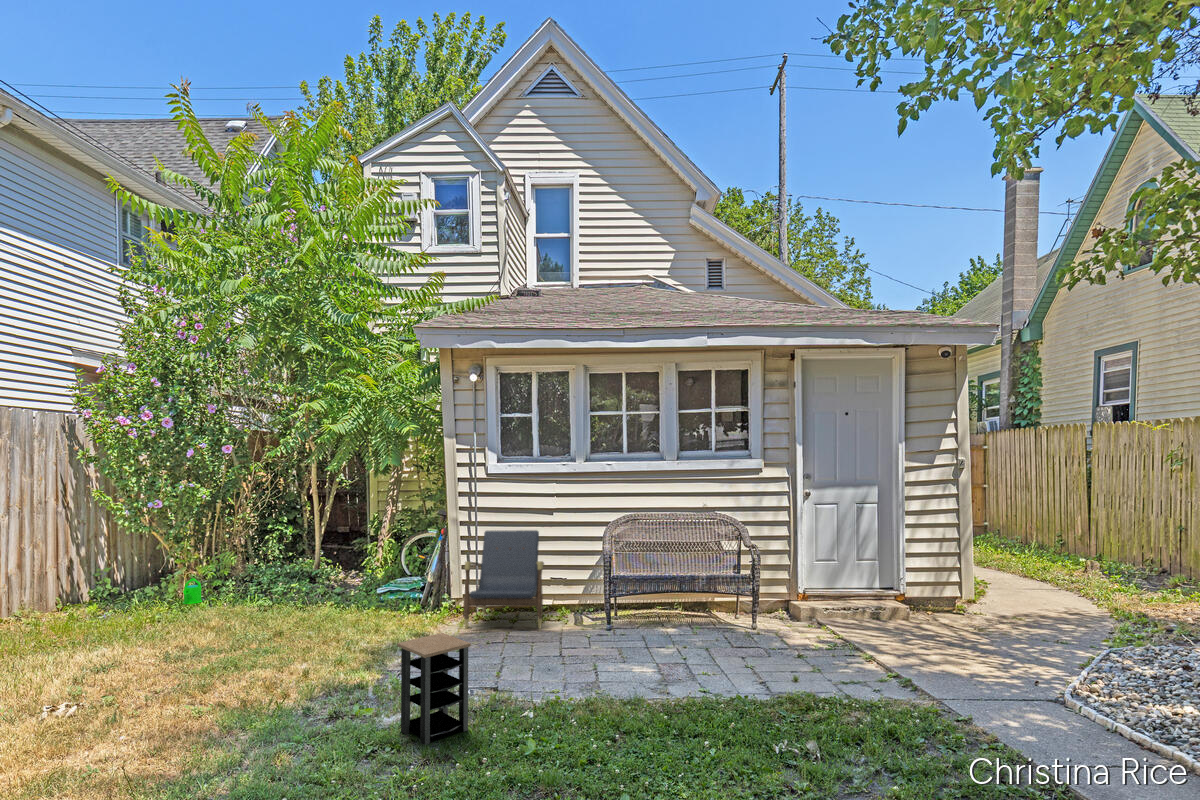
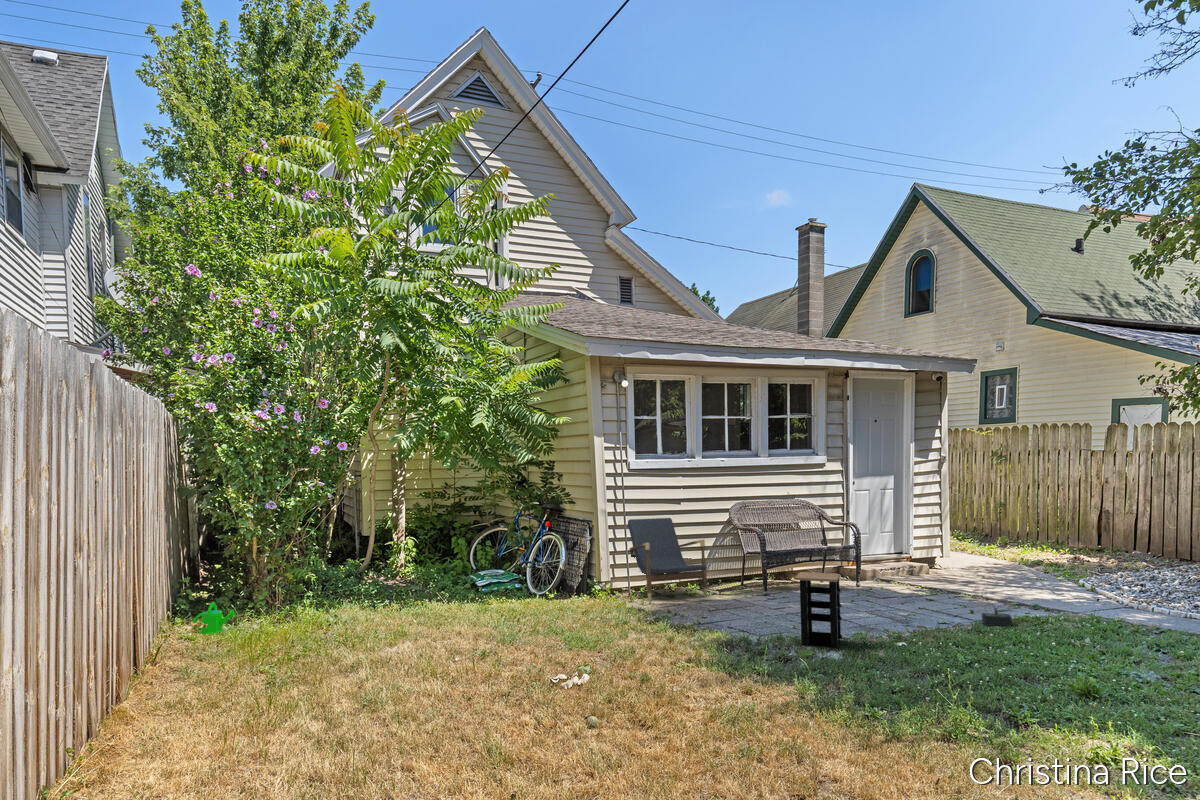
watering can: present [183,578,202,604] -> present [193,602,235,634]
decorative plant: none [707,679,770,747] -> present [971,589,1017,626]

